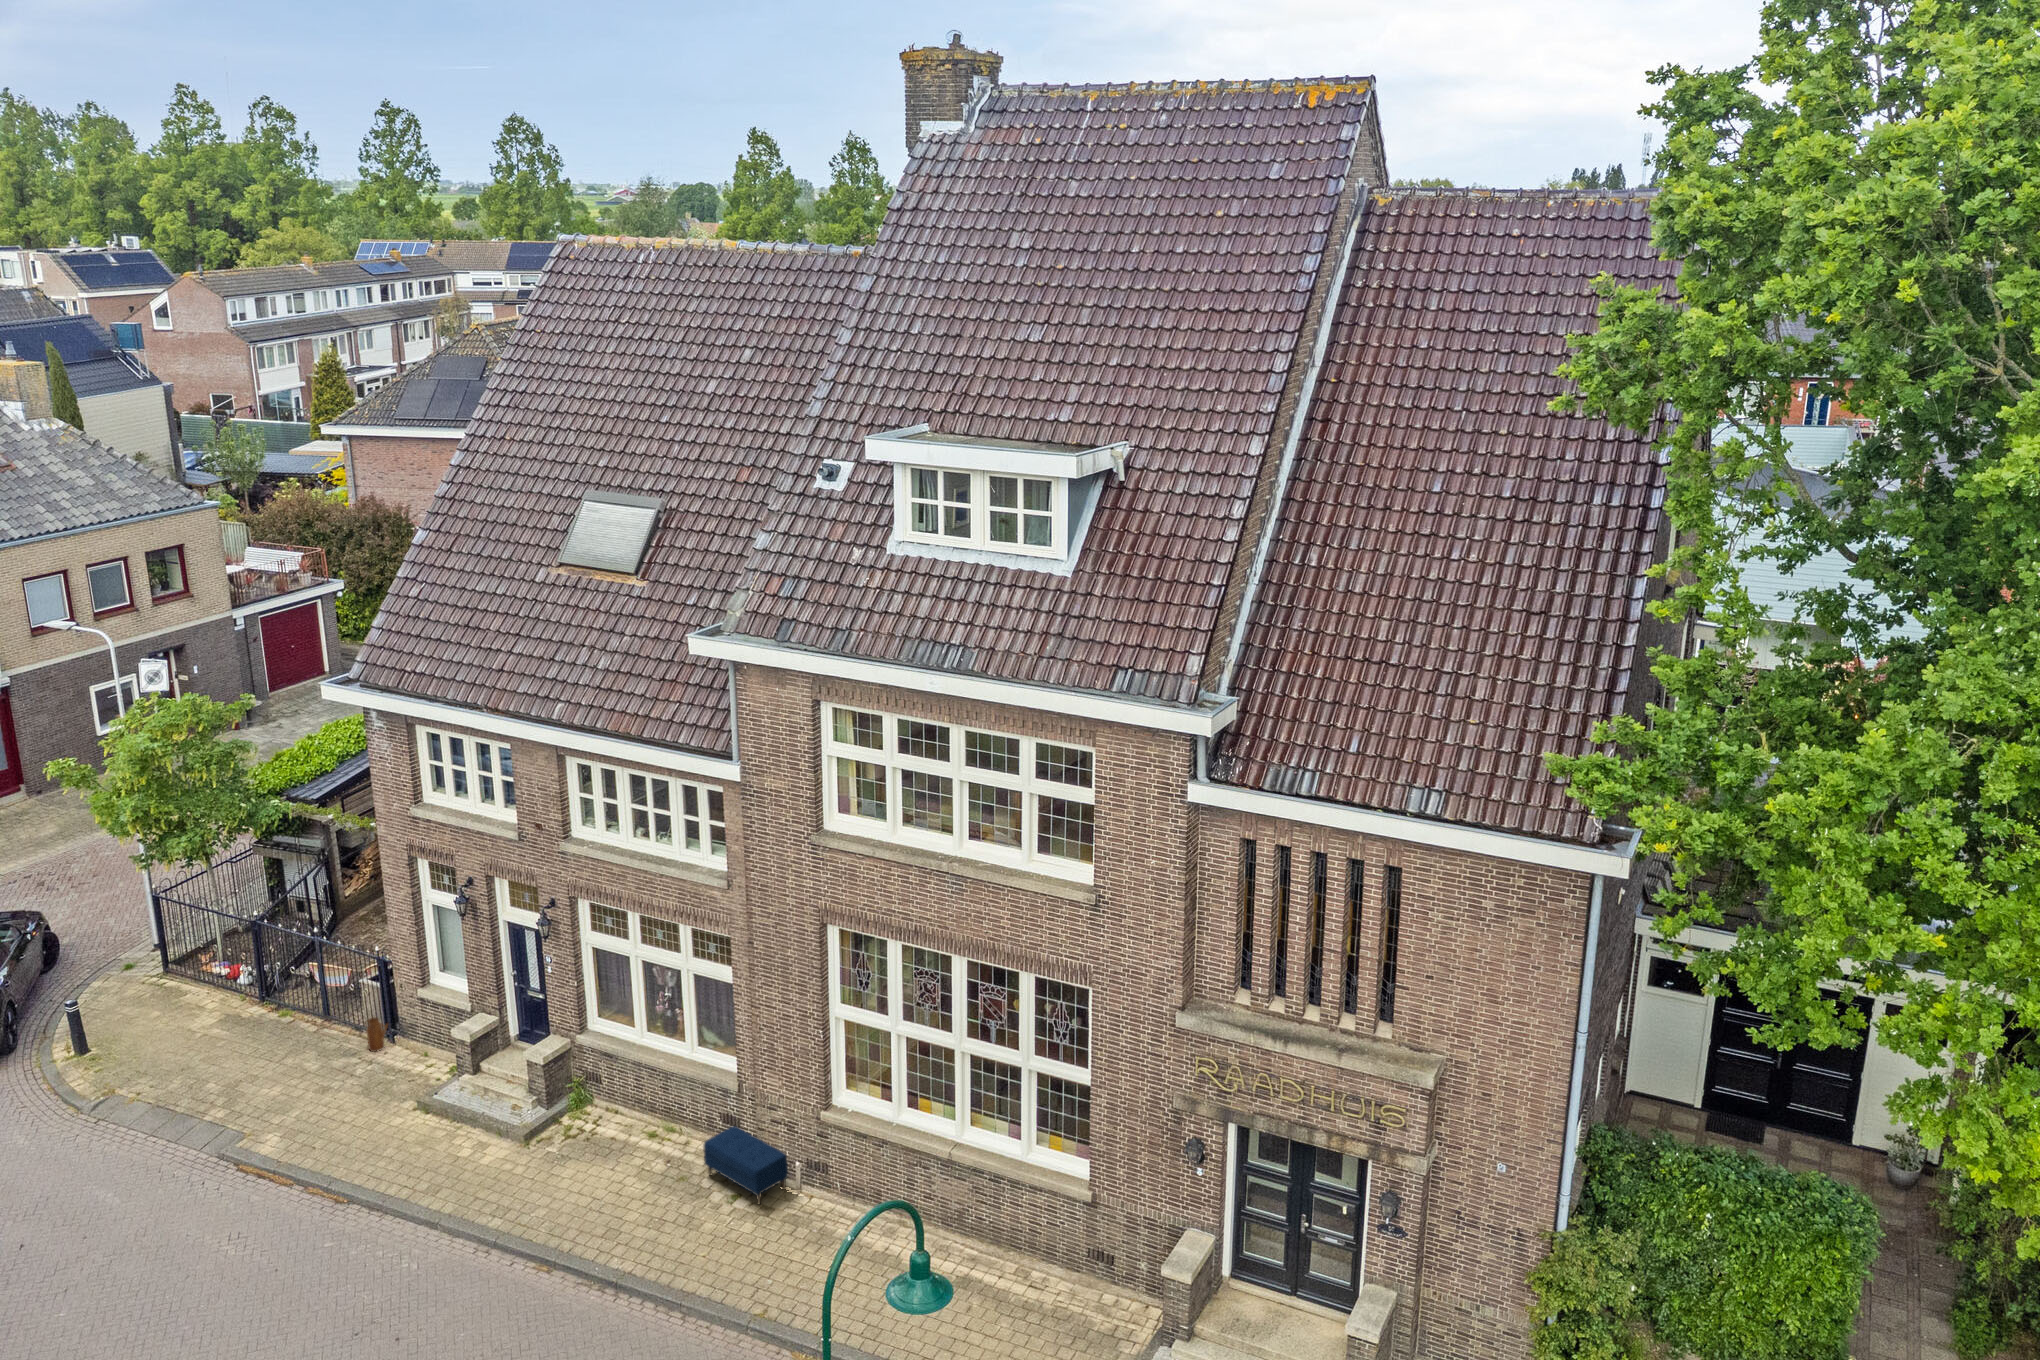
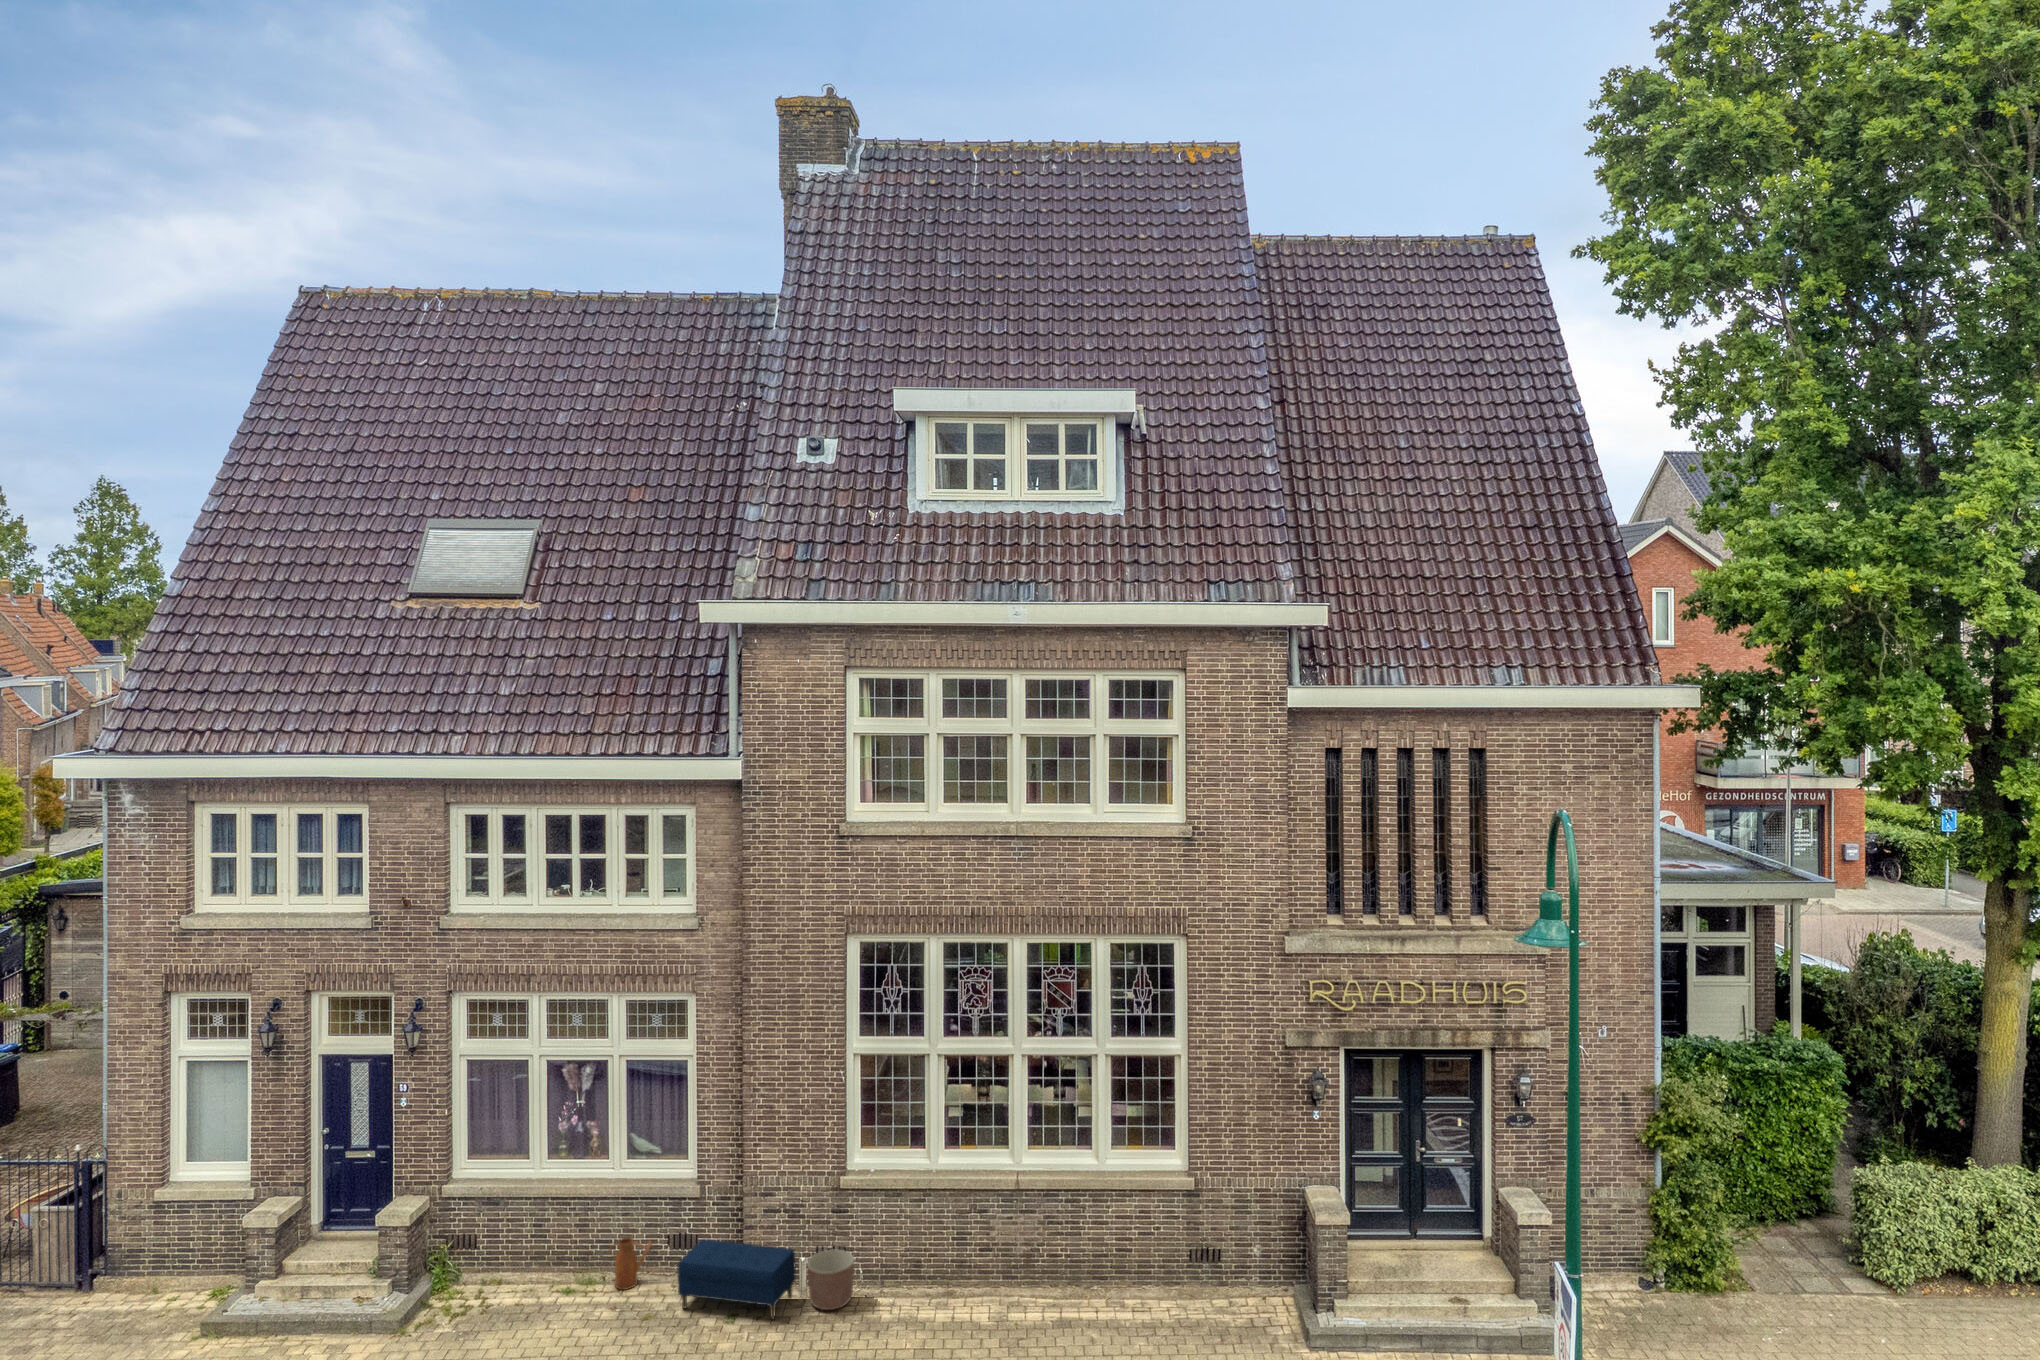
watering can: present [366,1017,388,1052] -> present [610,1238,653,1290]
planter: none [788,1162,826,1210] -> present [807,1250,854,1310]

